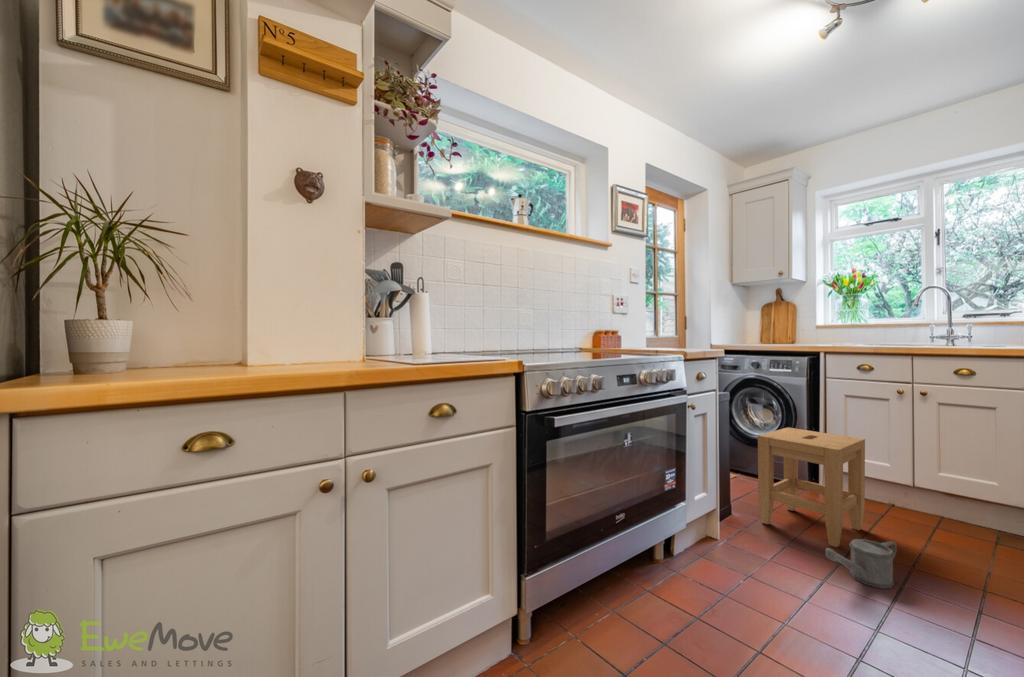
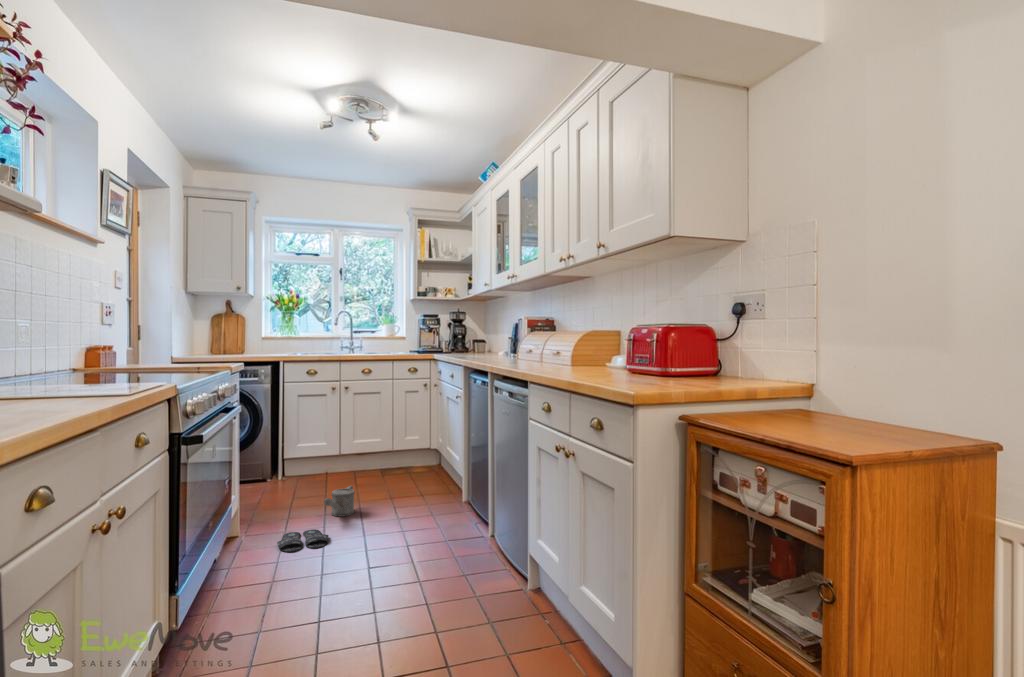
stool: present [758,427,865,547] -> none [257,425,323,509]
slippers: none [736,572,817,622] -> present [277,529,329,552]

